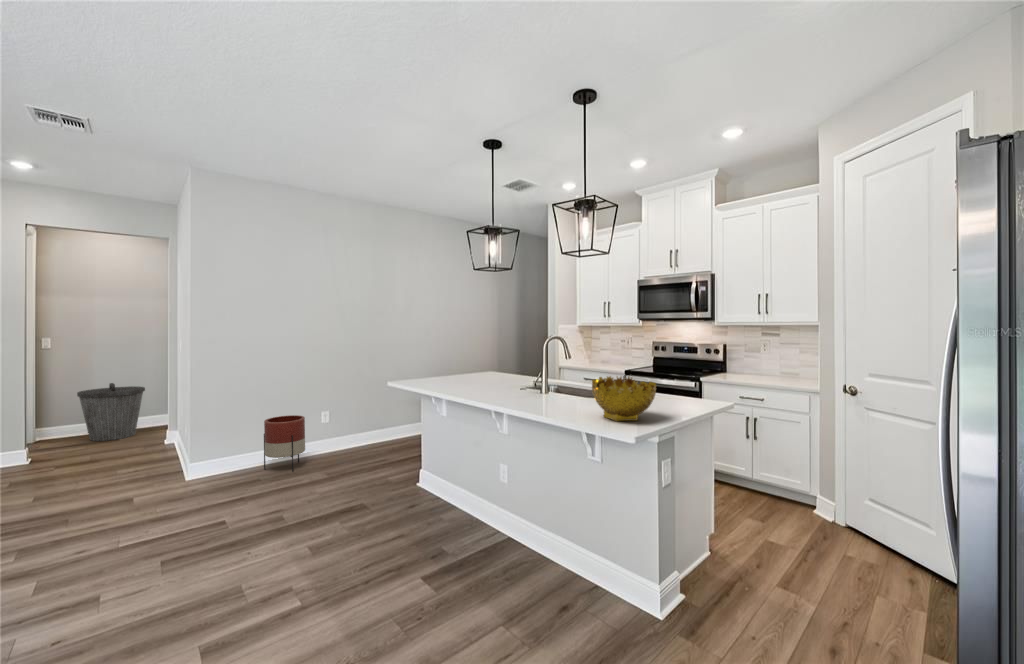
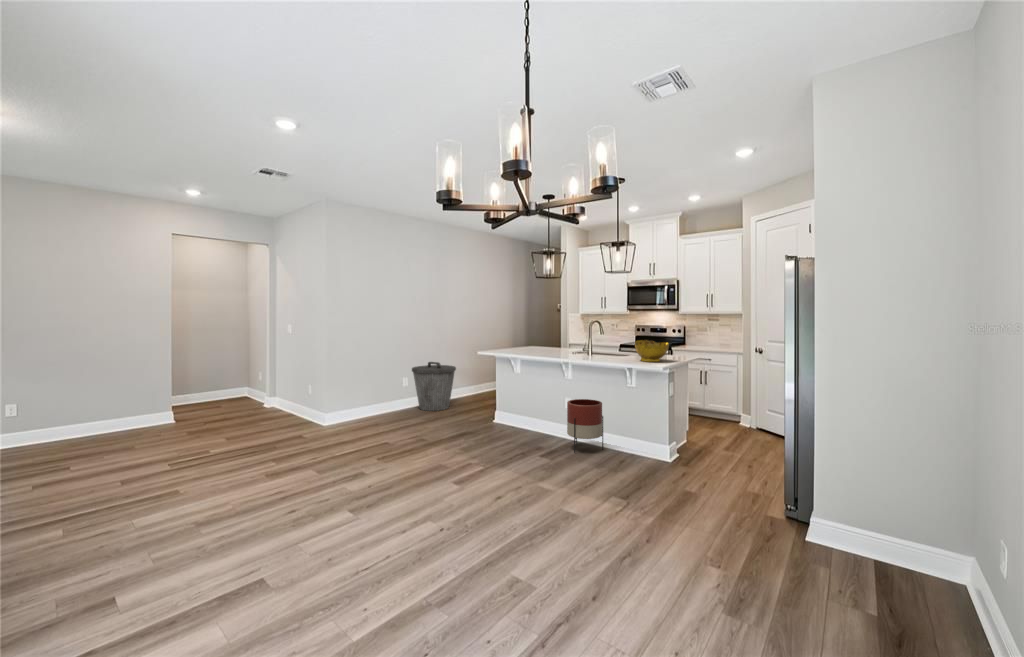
trash can: present [77,383,145,441] -> present [412,362,456,411]
planter: present [264,415,305,472] -> present [567,399,603,453]

